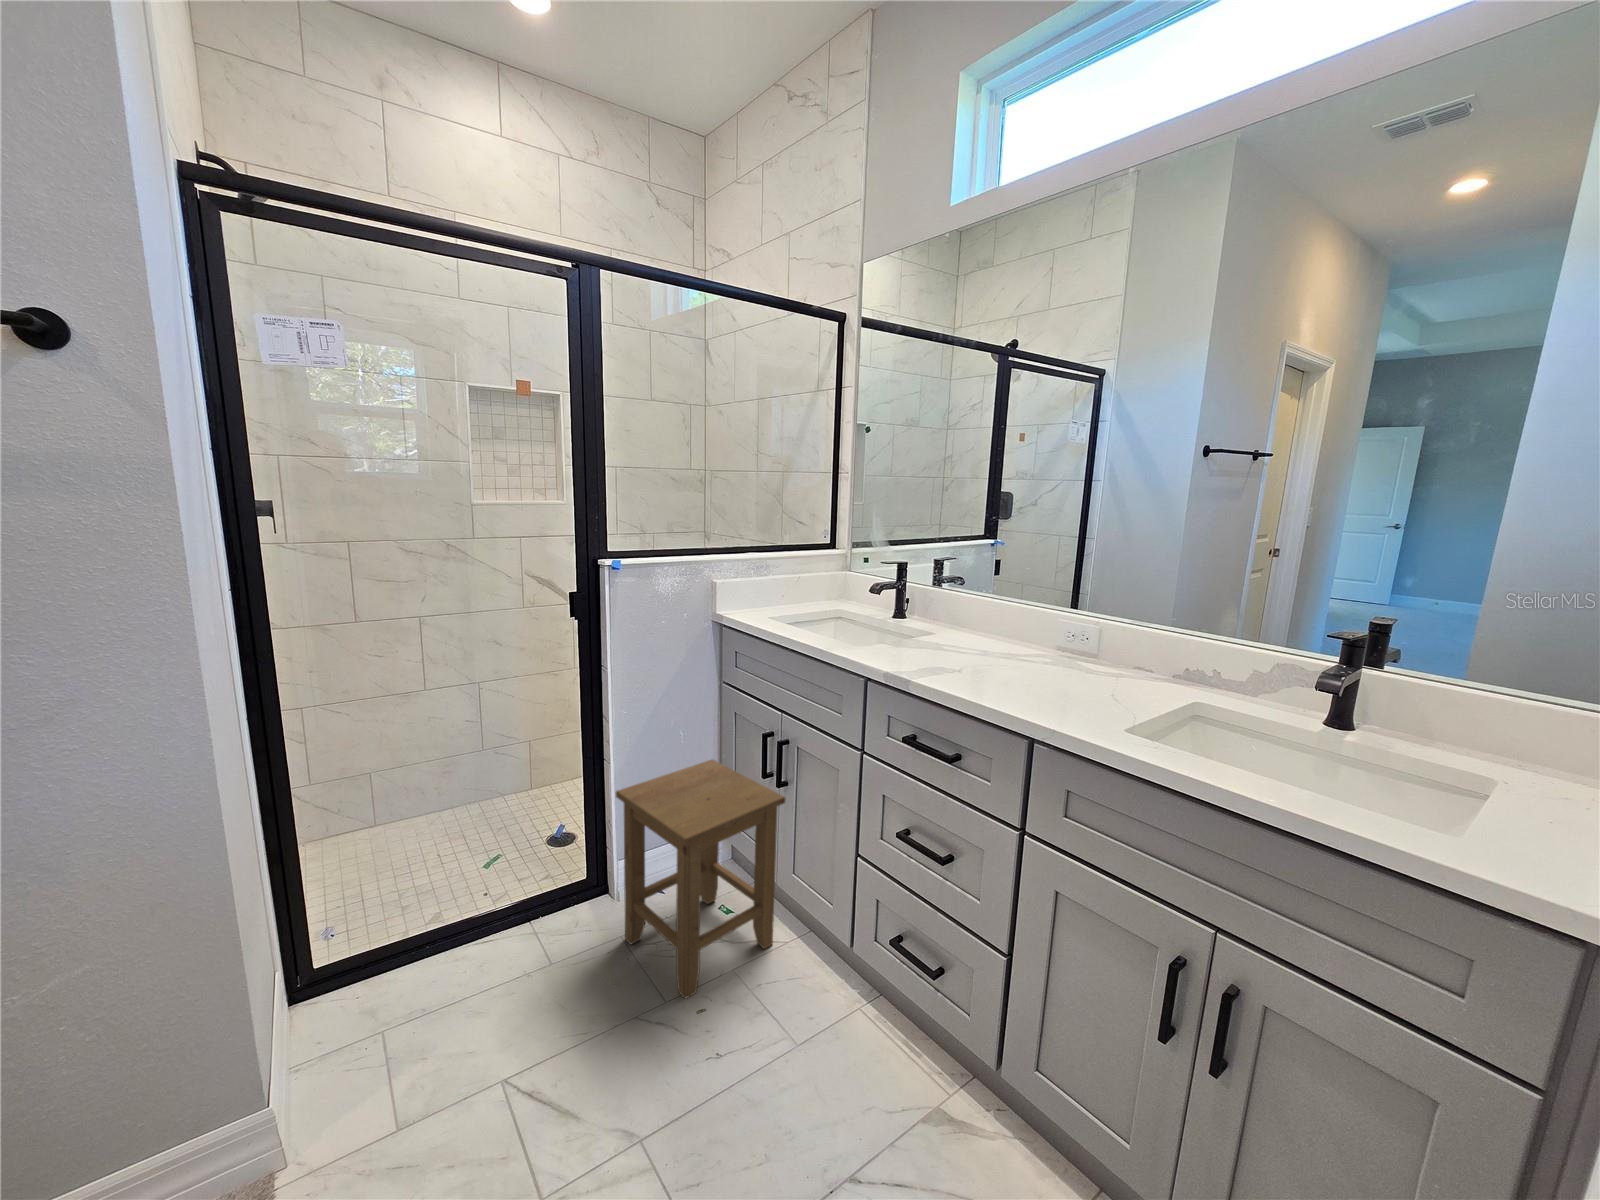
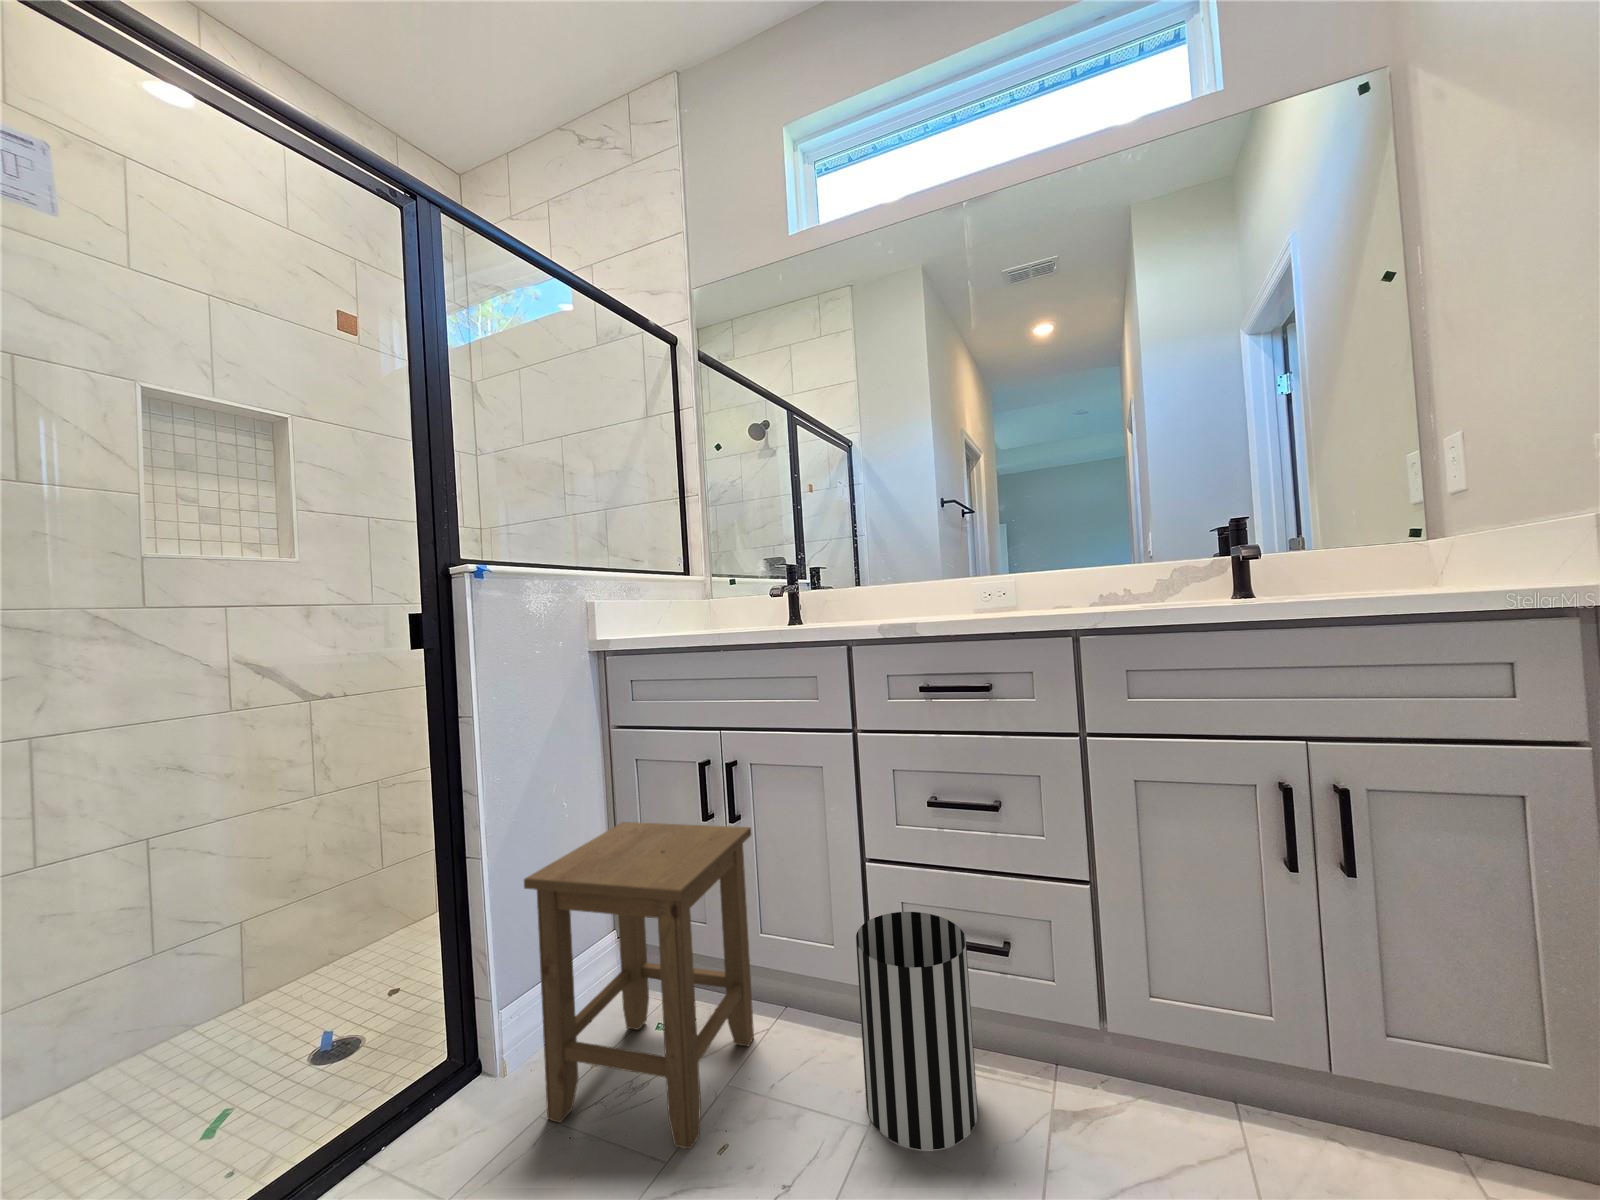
wastebasket: none [801,904,896,1089] -> present [856,912,978,1150]

